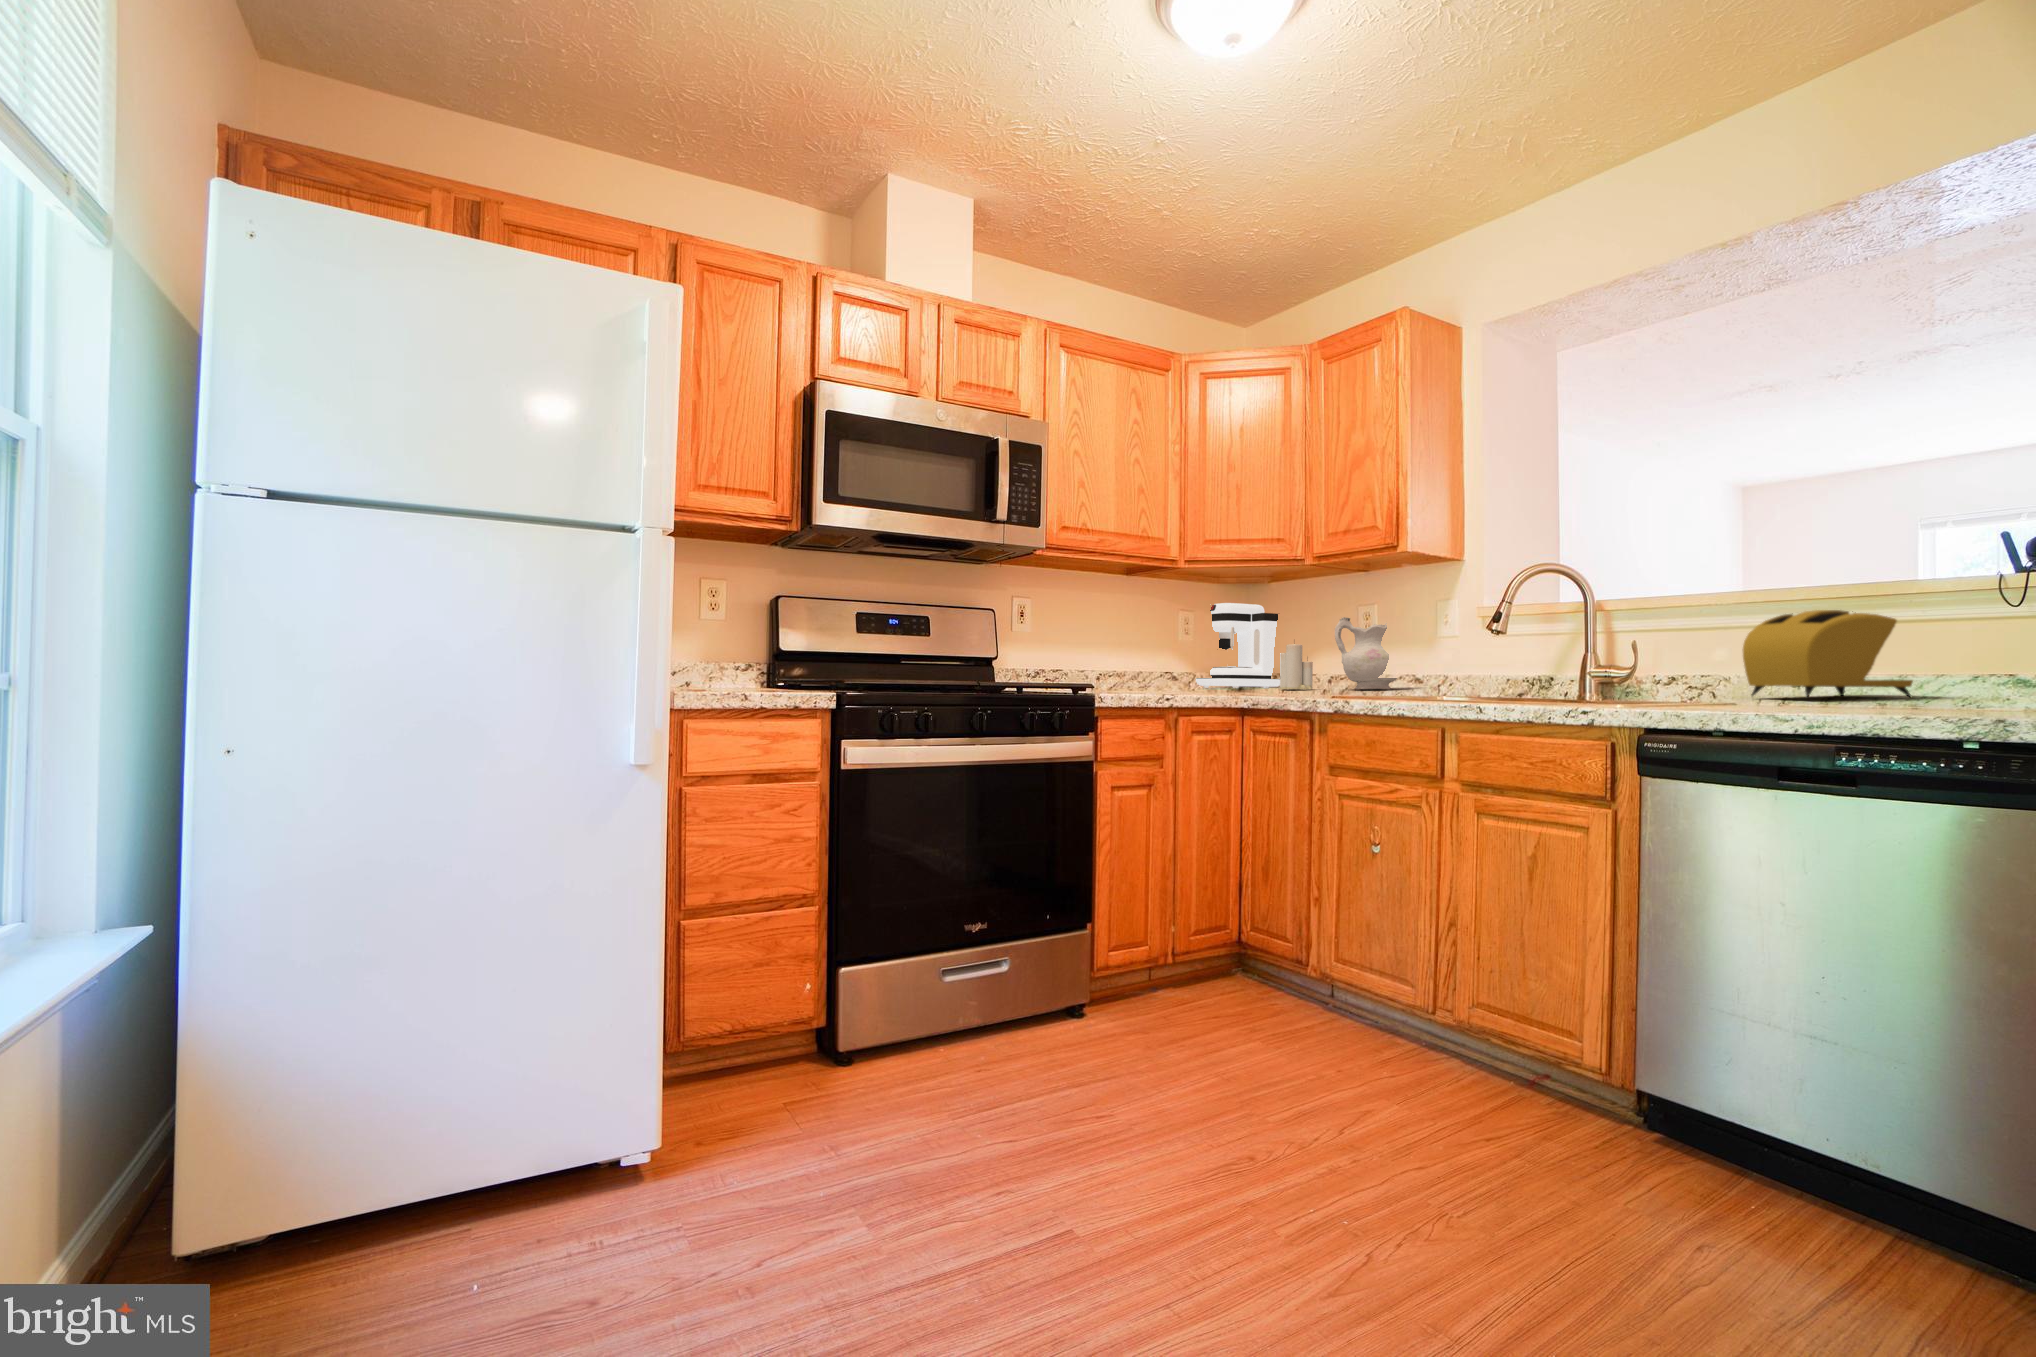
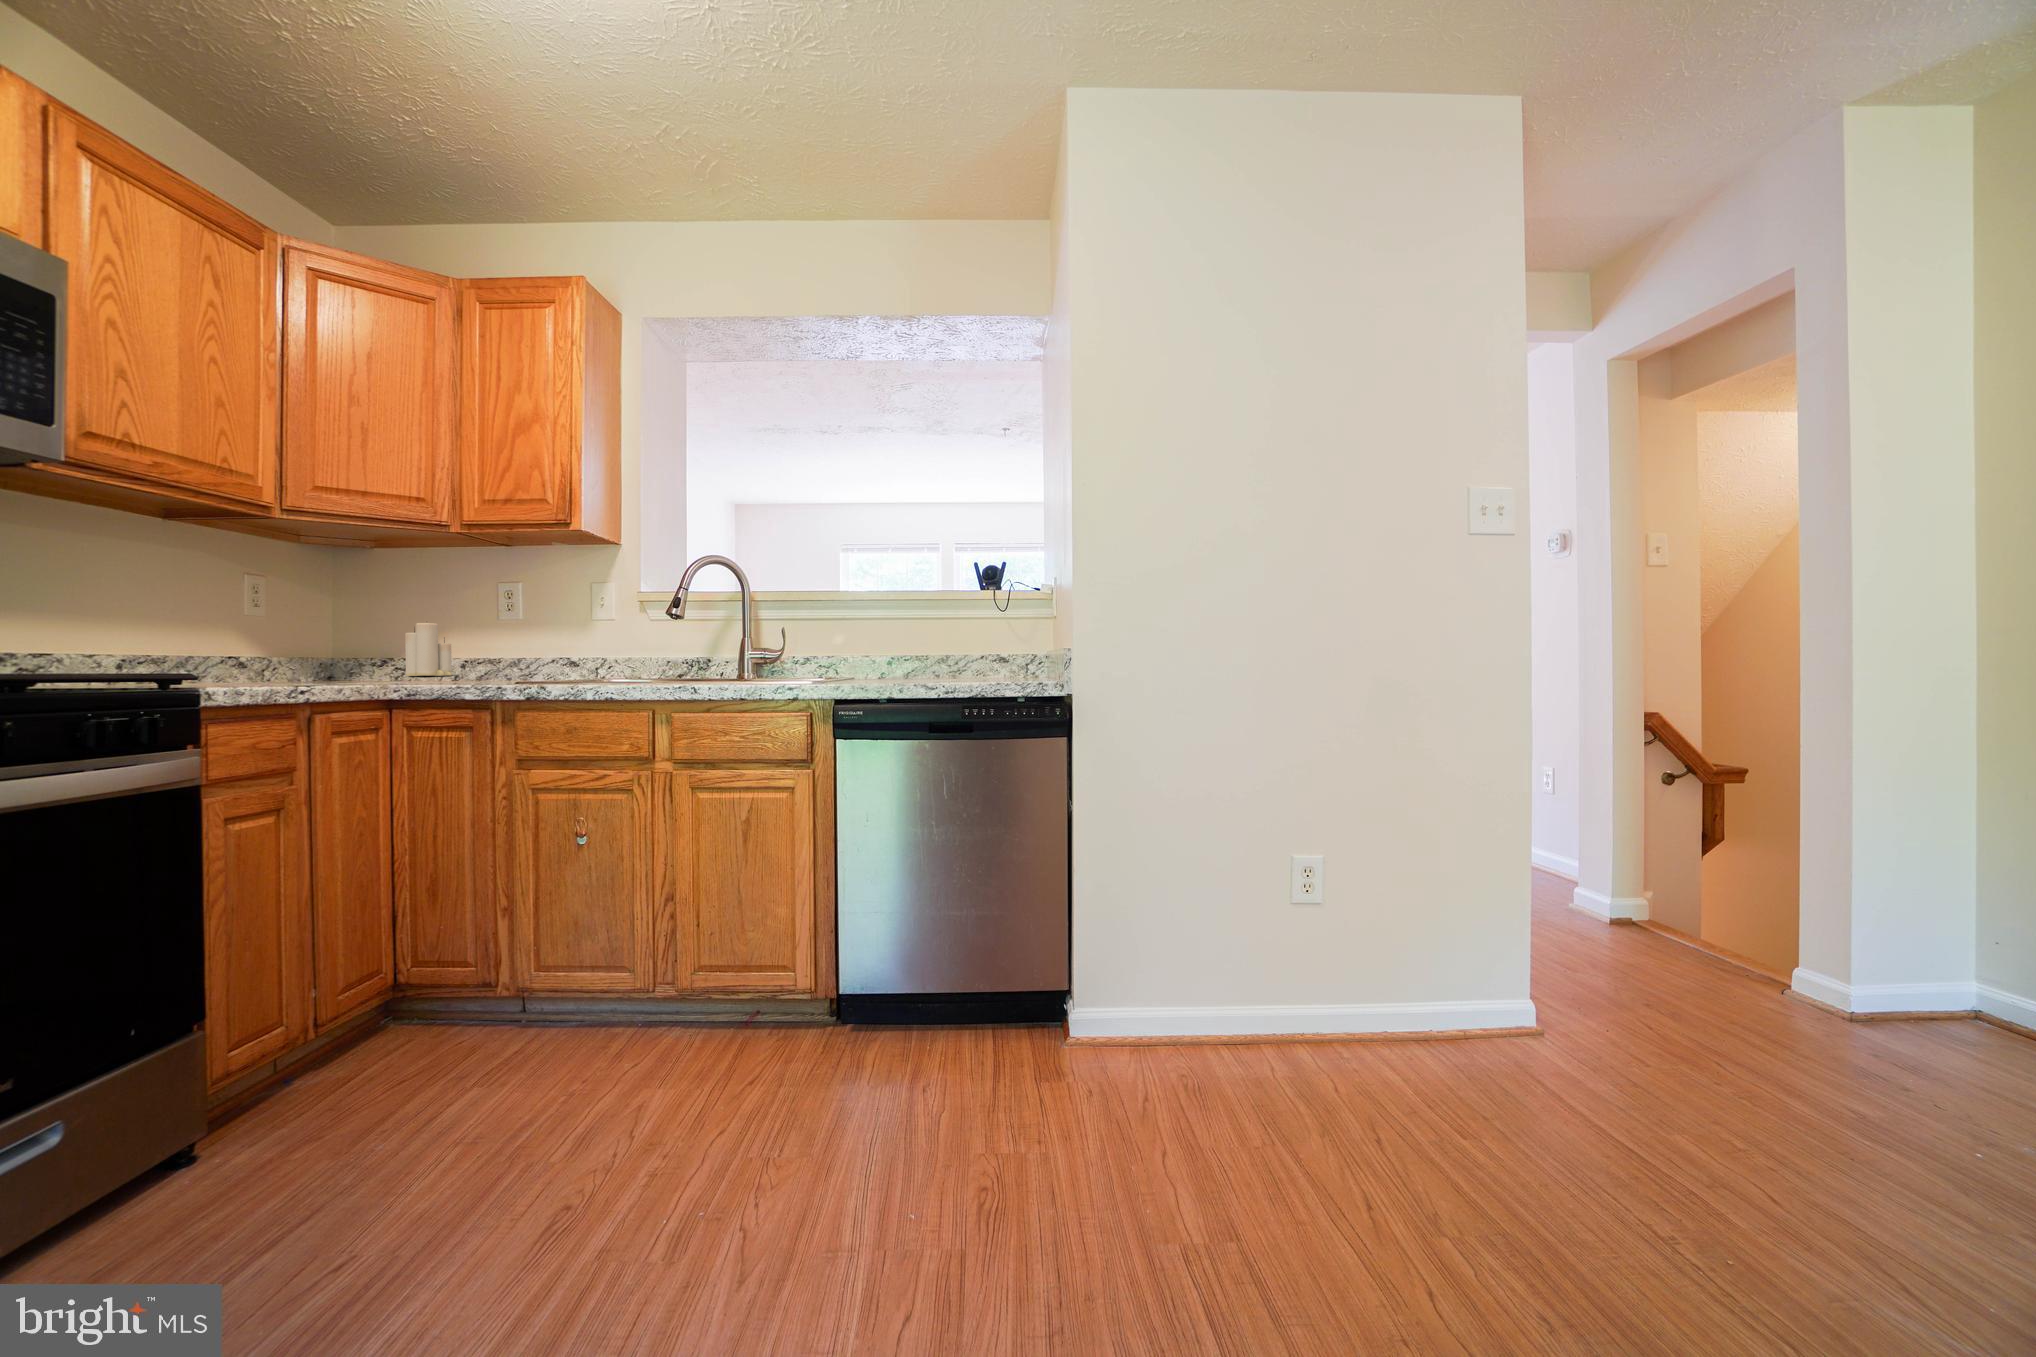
coffee maker: present [1196,603,1280,688] -> none [246,567,398,676]
toaster: present [1743,610,1913,697] -> none [867,611,954,673]
ceramic pitcher: present [1335,617,1397,690] -> none [483,595,563,674]

